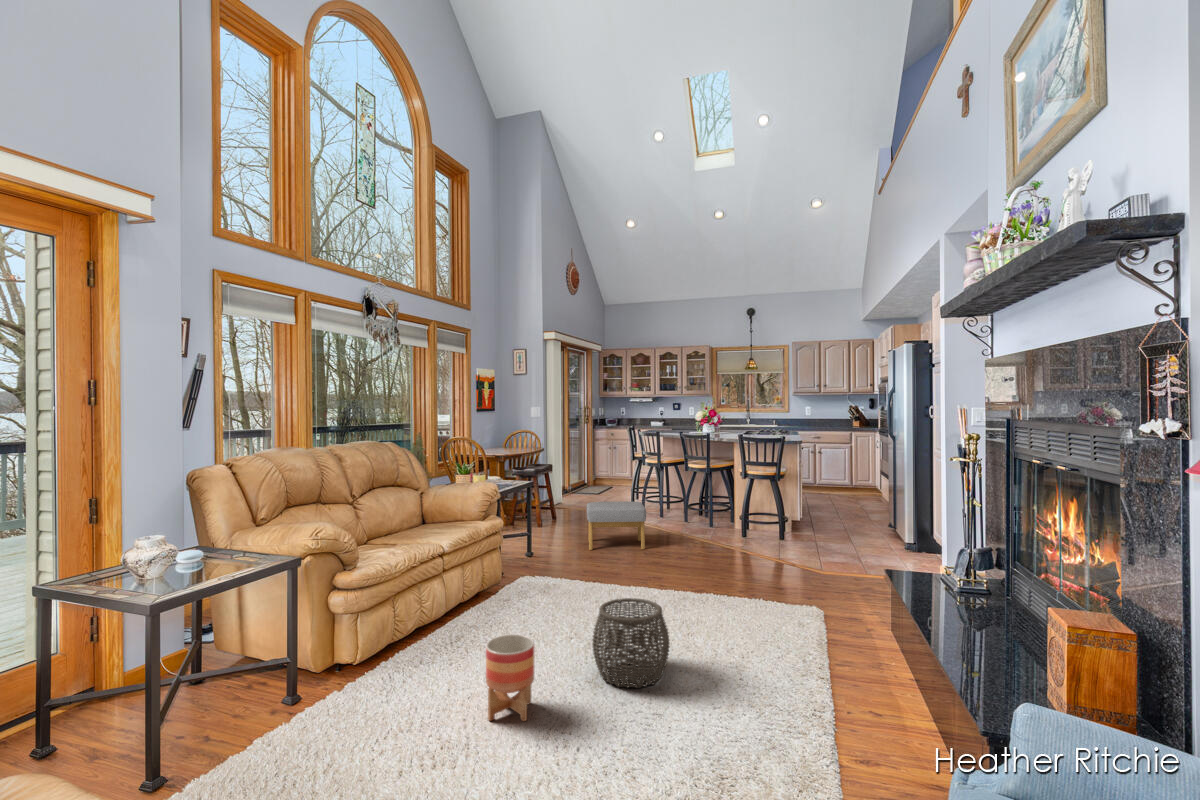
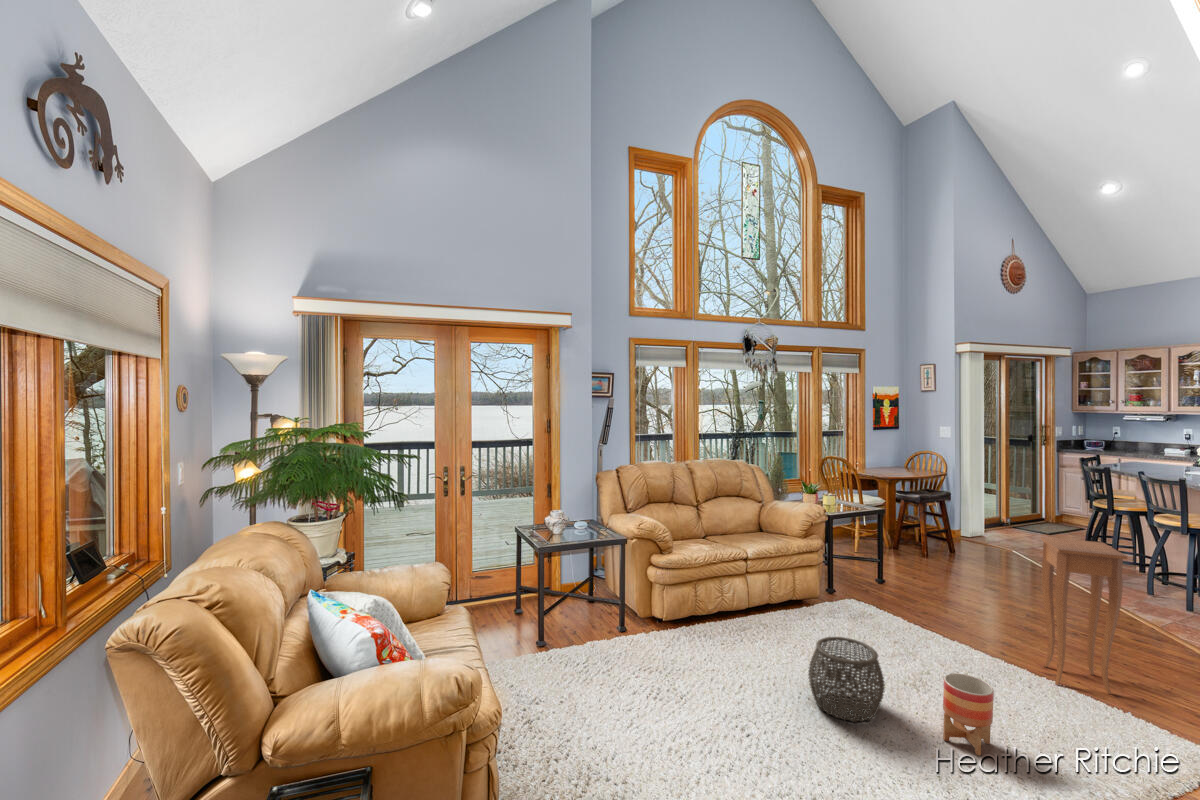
side table: none [698,470,761,594] -> present [1041,537,1127,694]
footstool: present [586,502,646,550] -> none [944,542,1028,608]
planter: present [486,635,535,721] -> present [943,673,994,755]

